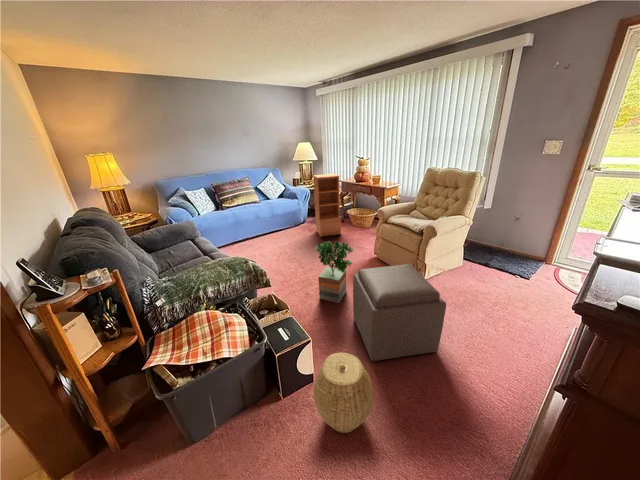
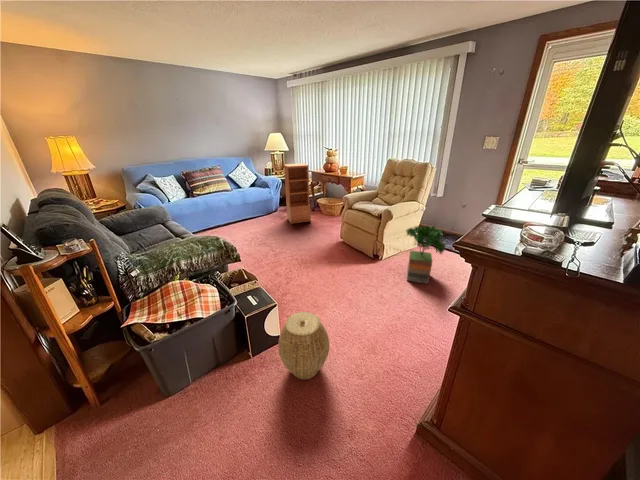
potted tree: present [315,241,353,303] -> present [406,225,446,284]
ottoman: present [353,264,446,361] -> none [317,242,394,325]

